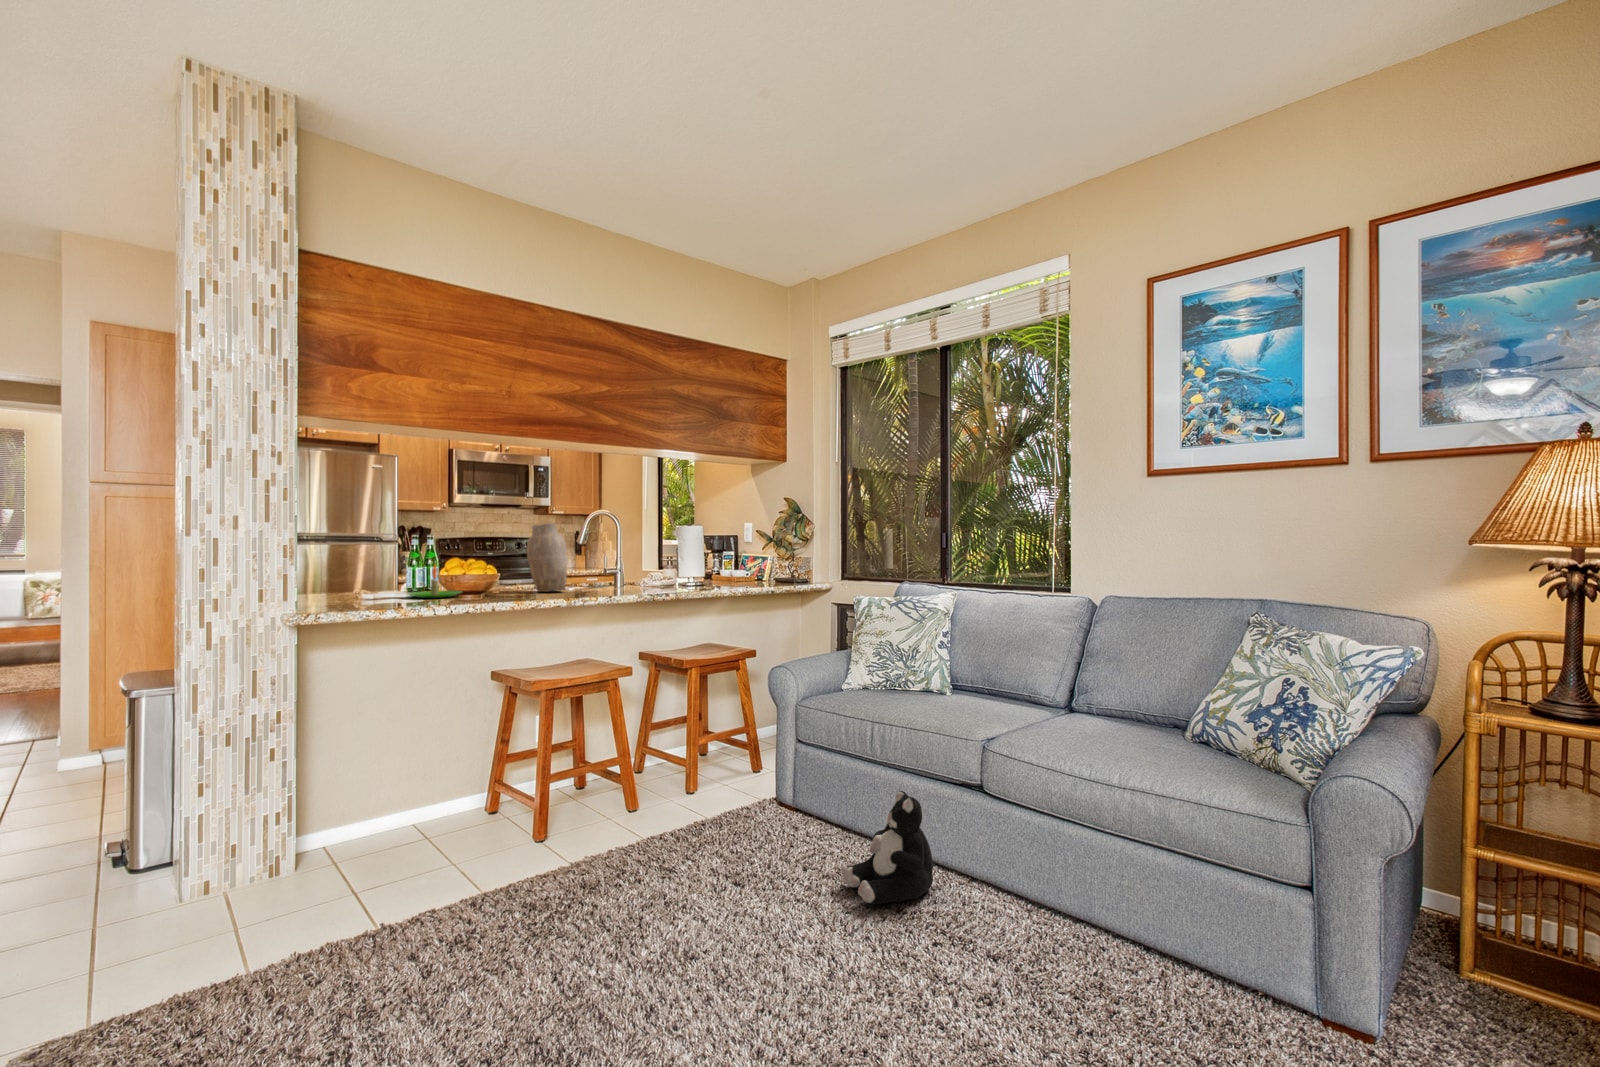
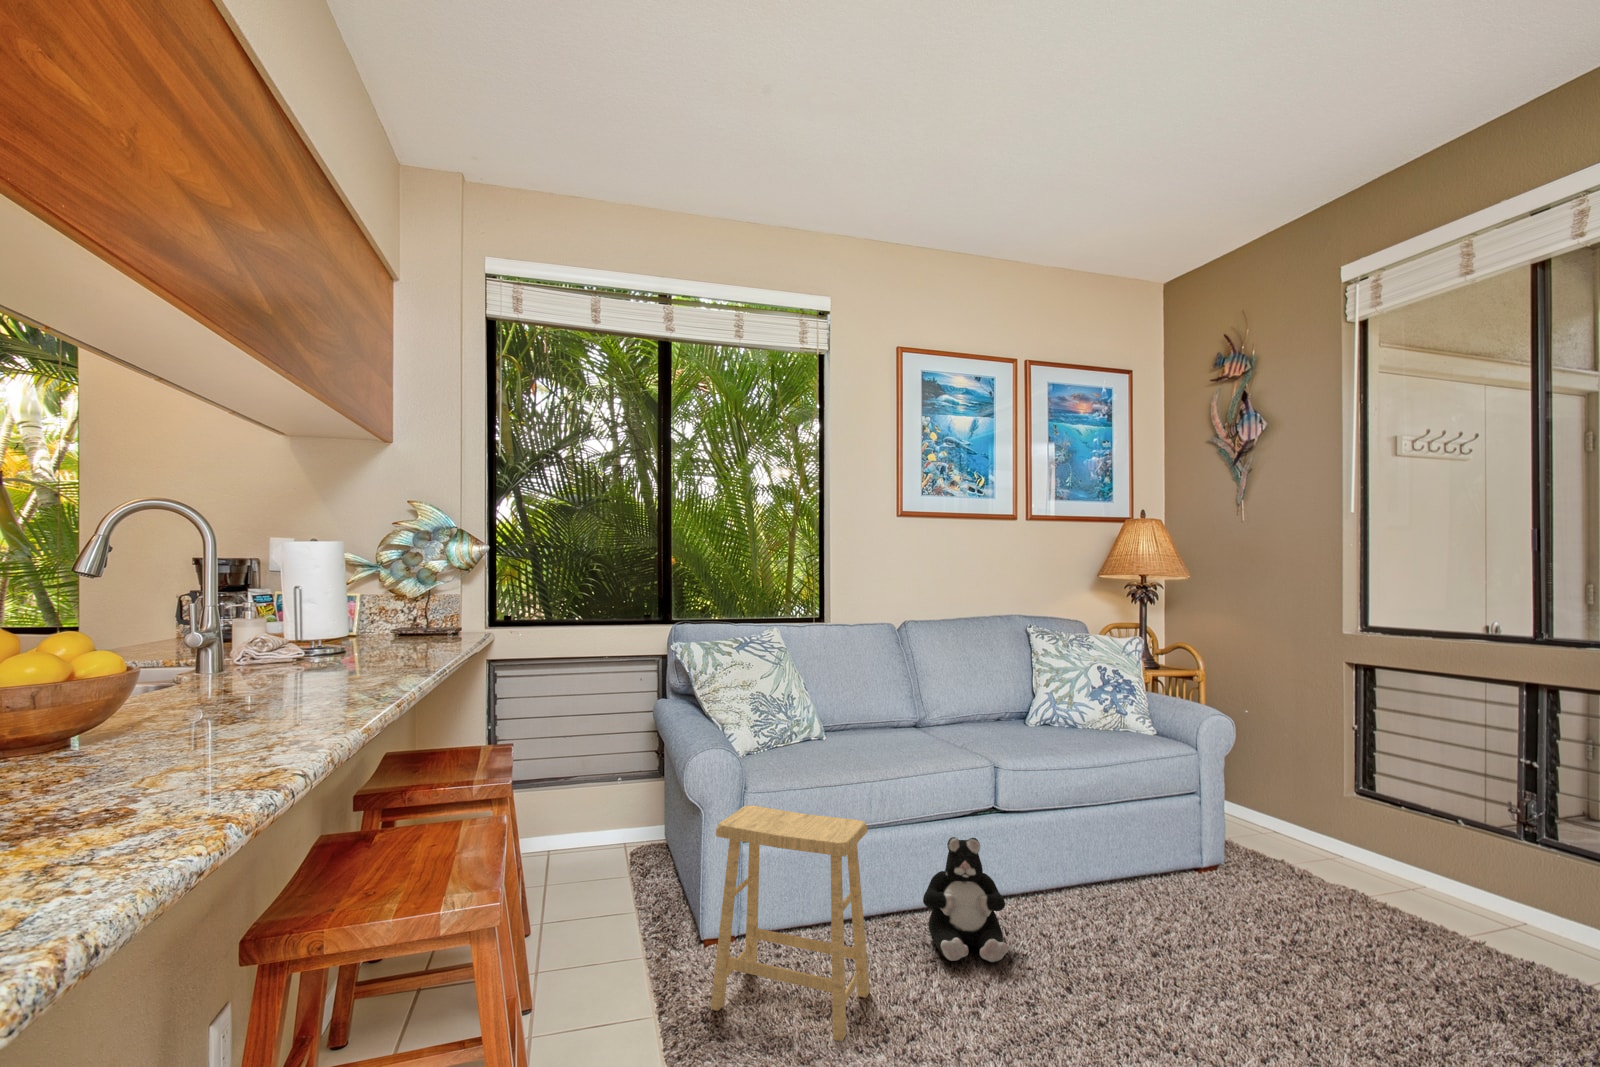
vase: present [527,523,567,592] -> none [283,538,383,696]
candle: present [407,565,461,598] -> none [105,646,290,753]
footstool: none [709,708,779,871] -> present [711,805,870,1041]

